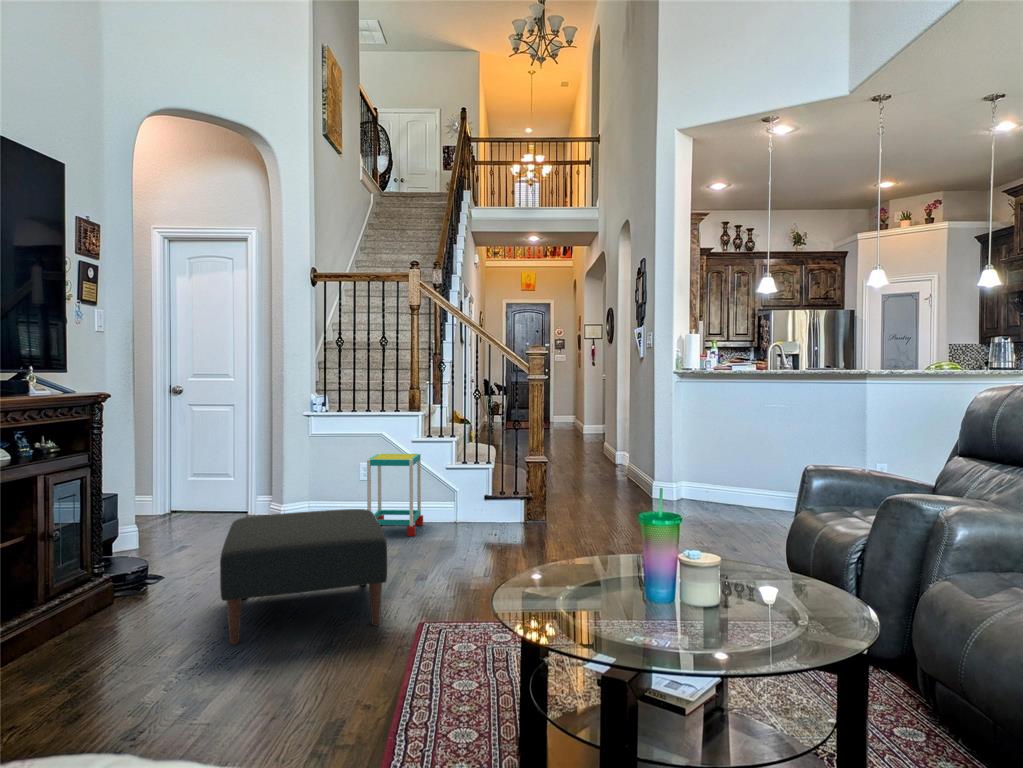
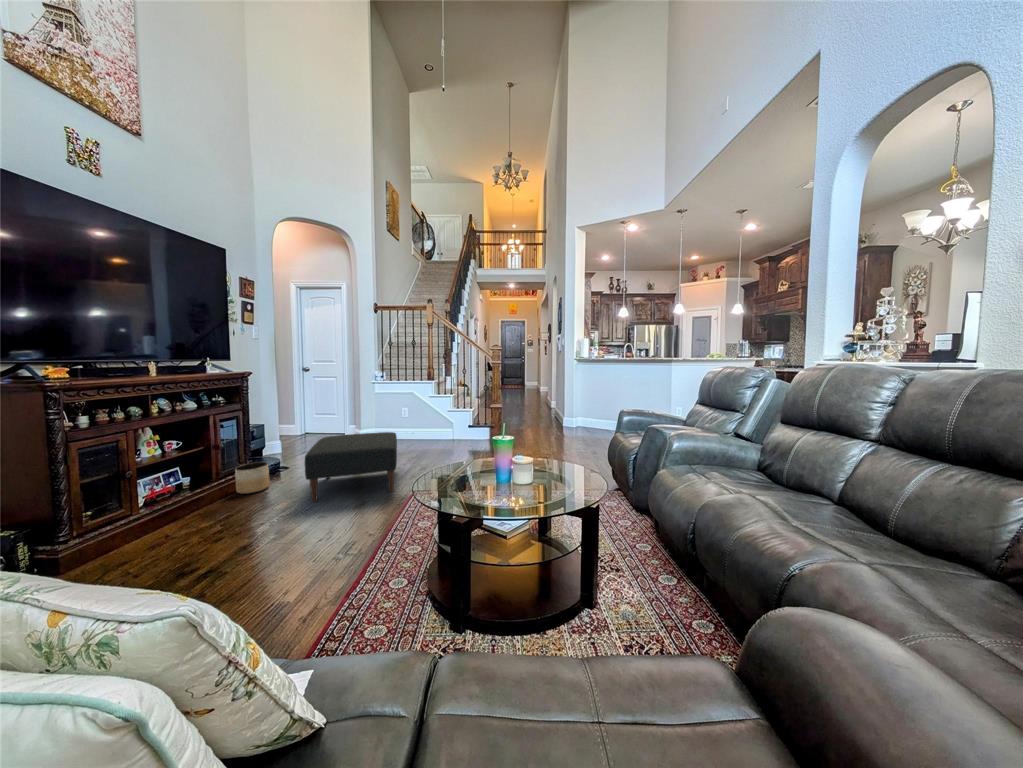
side table: present [367,453,423,536] -> none [403,403,436,446]
planter: none [76,566,137,629] -> present [235,462,270,494]

